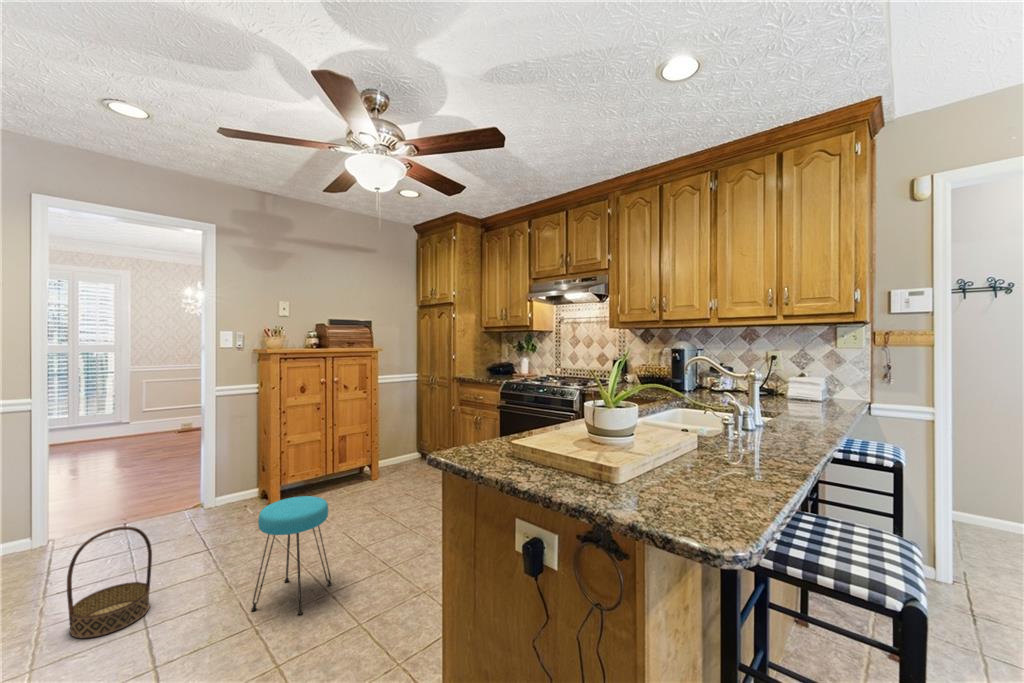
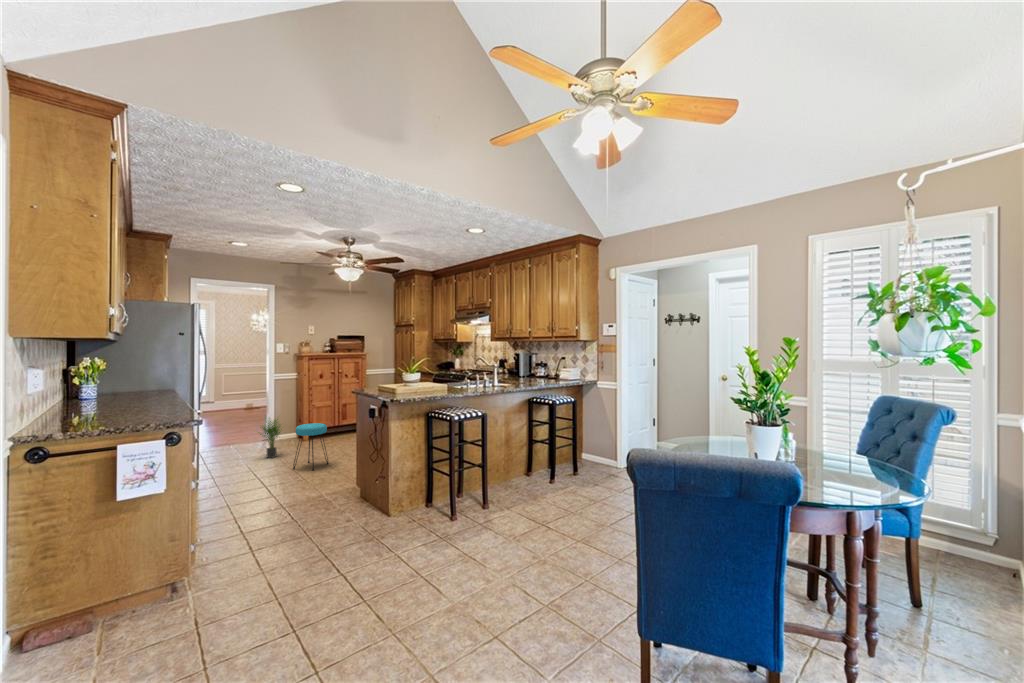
potted plant: none [157,468,238,565] -> present [258,419,281,458]
basket: present [67,526,152,638] -> none [220,431,251,473]

